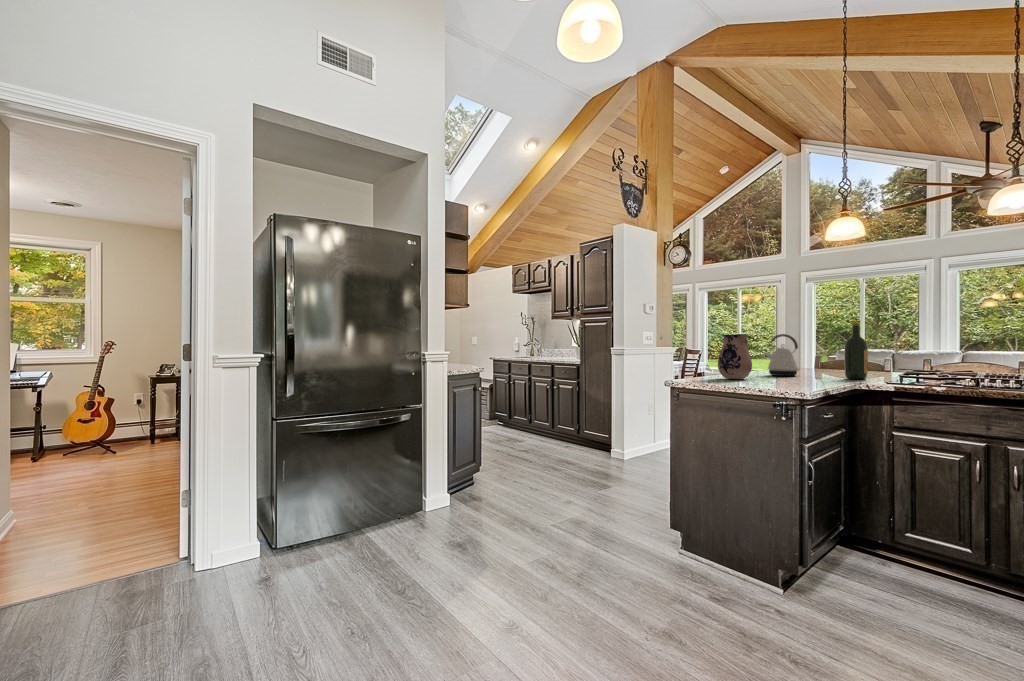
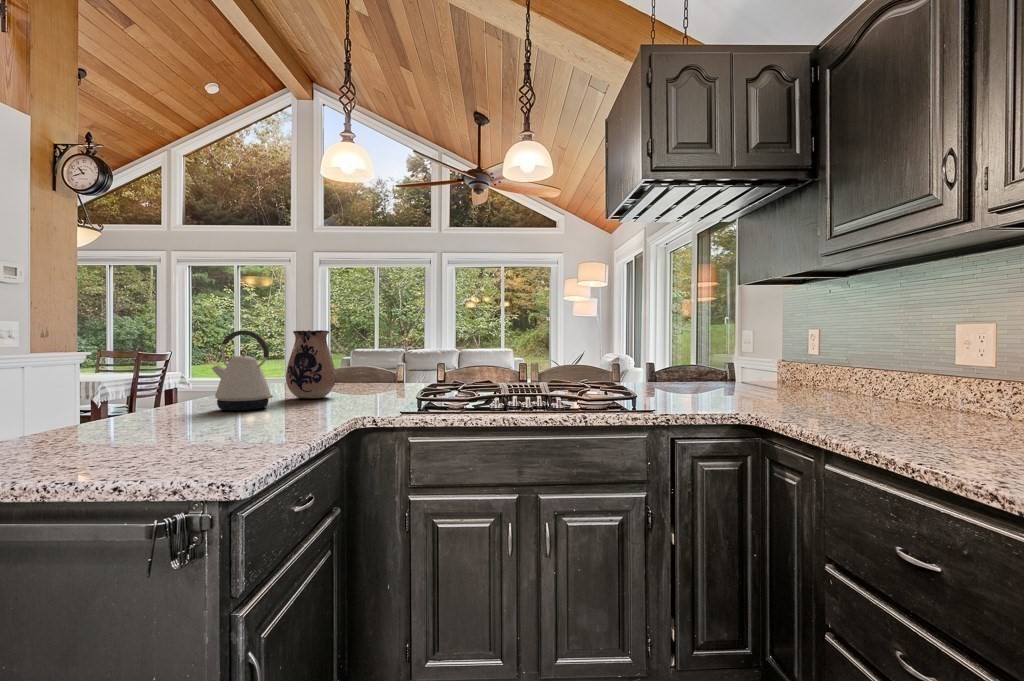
wine bottle: present [844,323,868,379] -> none [342,313,375,410]
ceramic pitcher: present [718,334,752,379] -> present [286,330,336,398]

